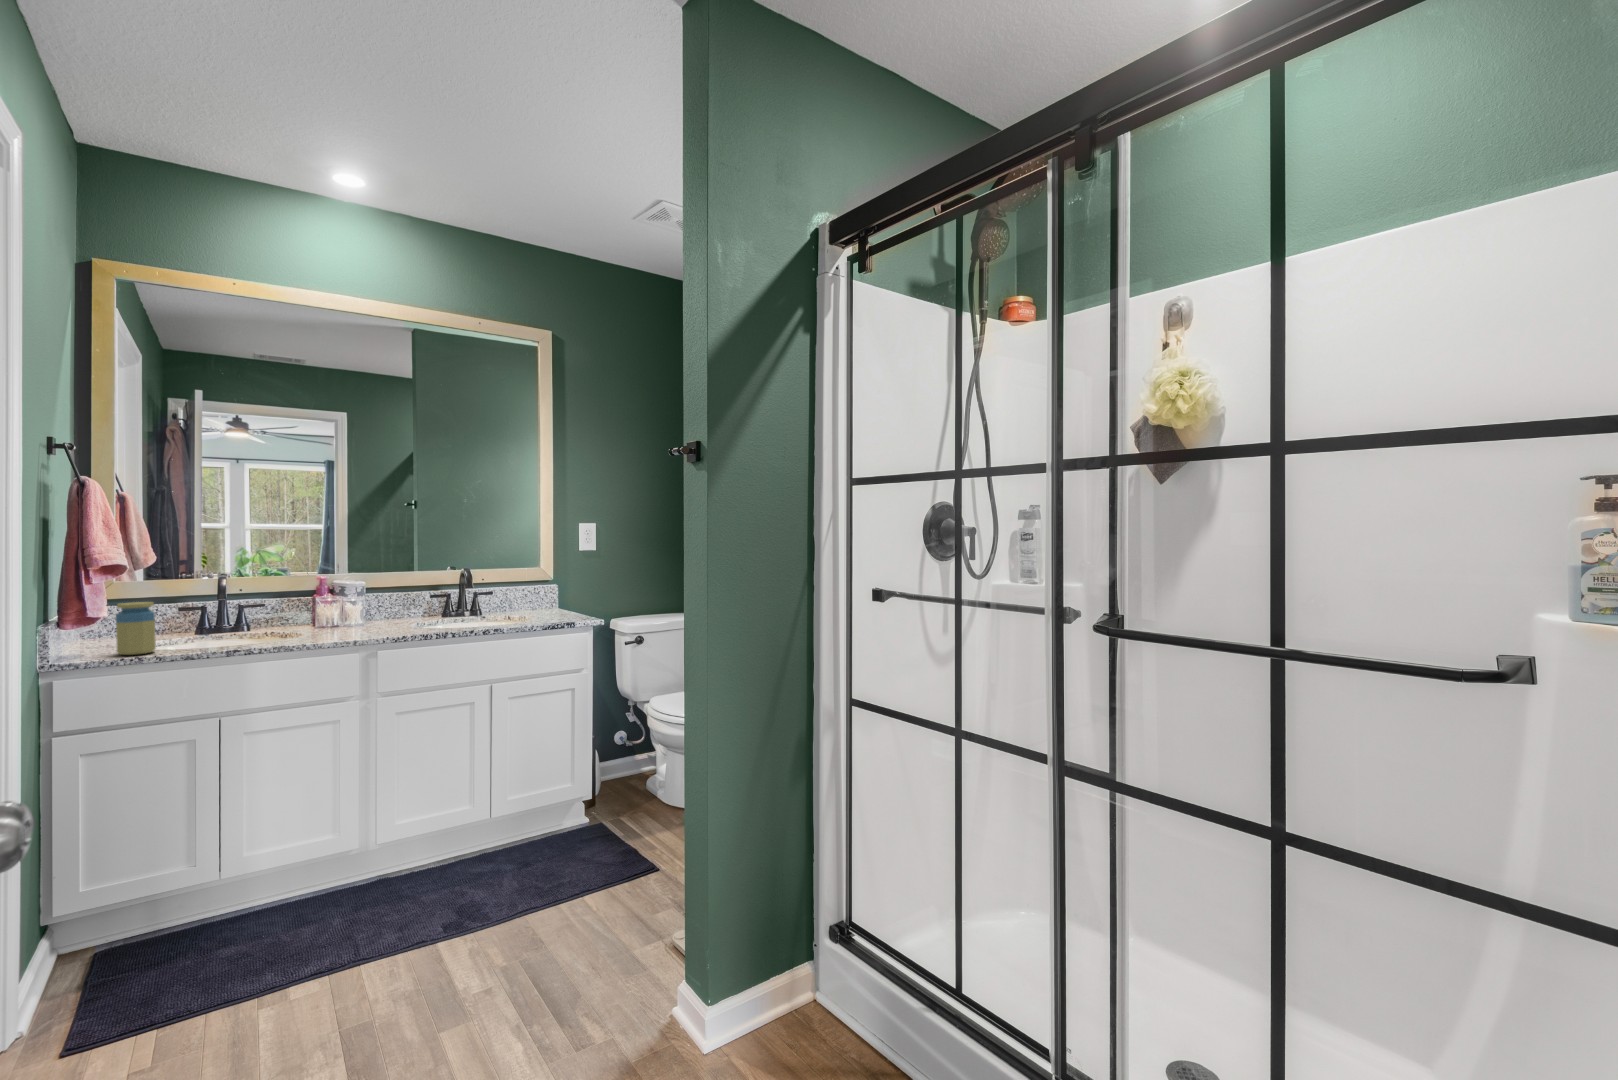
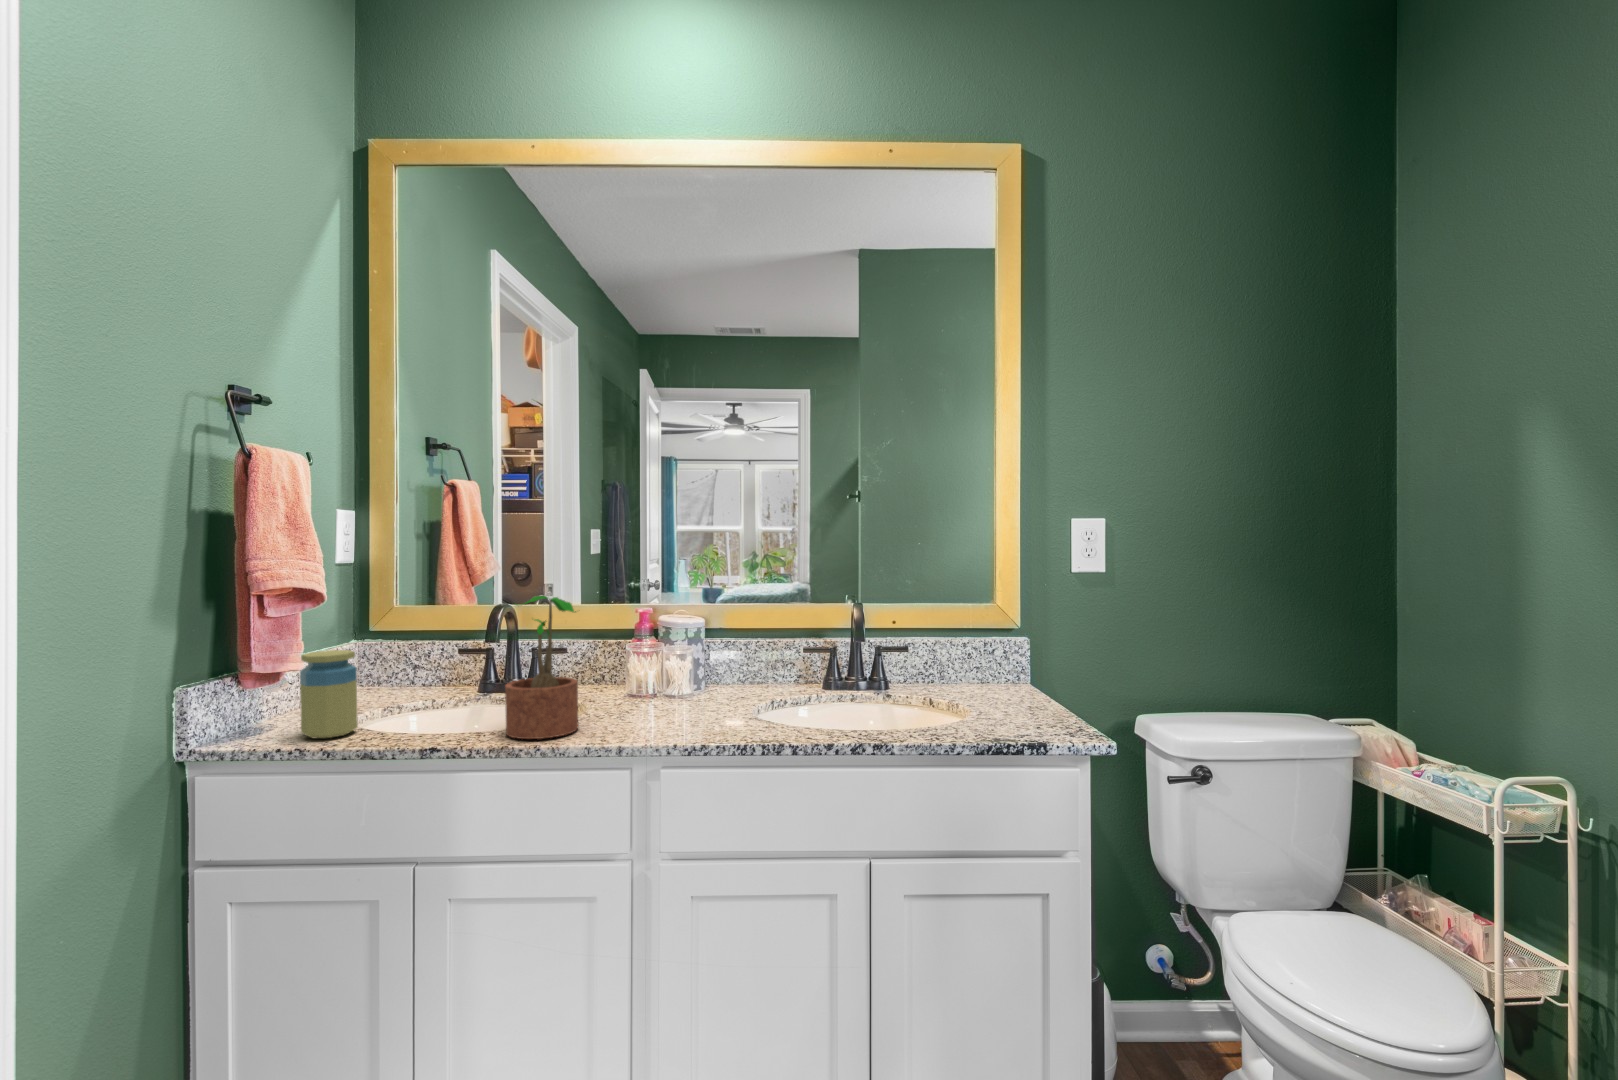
potted plant: none [269,565,320,643] -> present [505,596,578,739]

